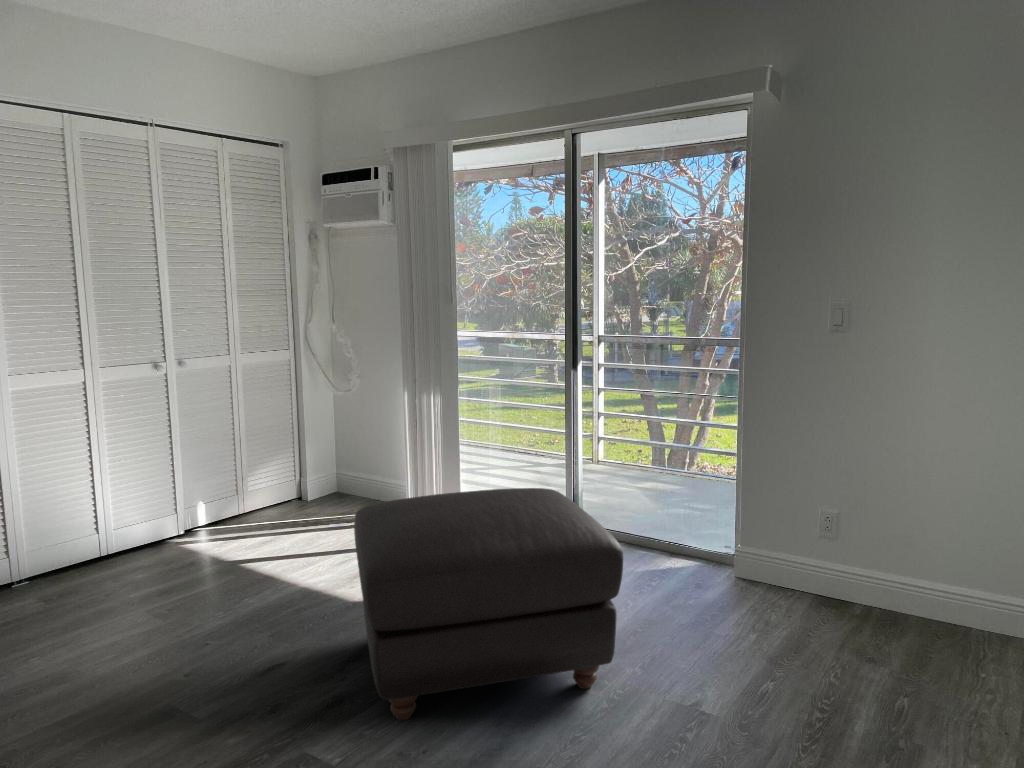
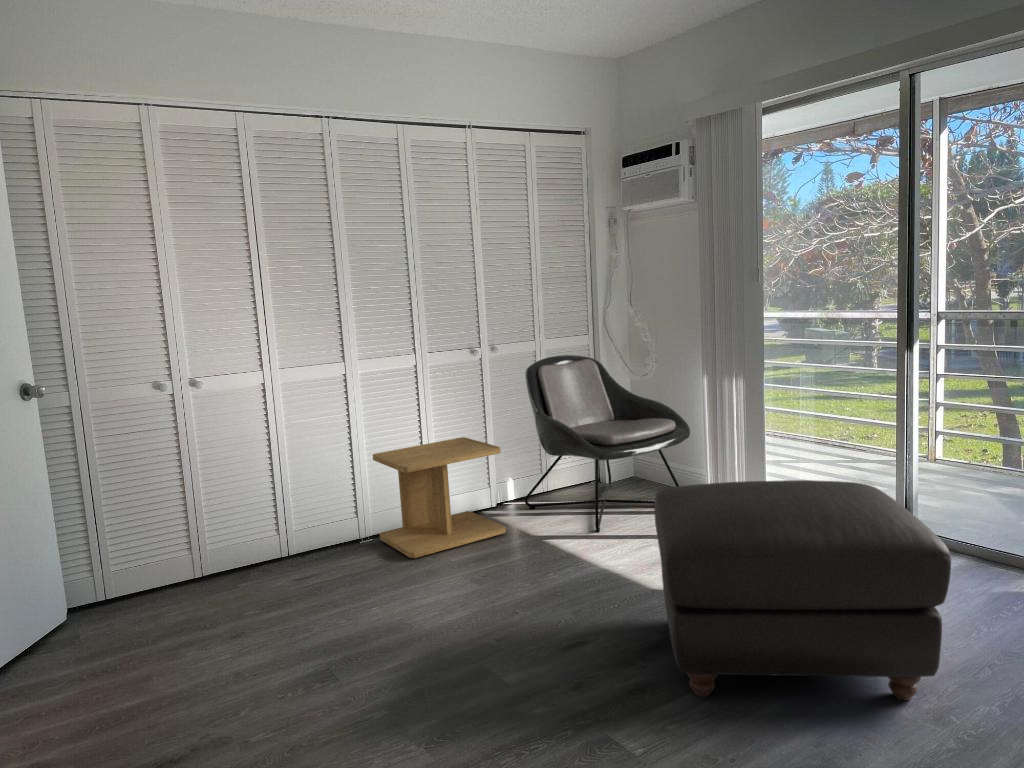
lounge chair: none [217,369,391,552] -> present [525,355,690,532]
side table: none [19,459,193,604] -> present [373,437,506,558]

